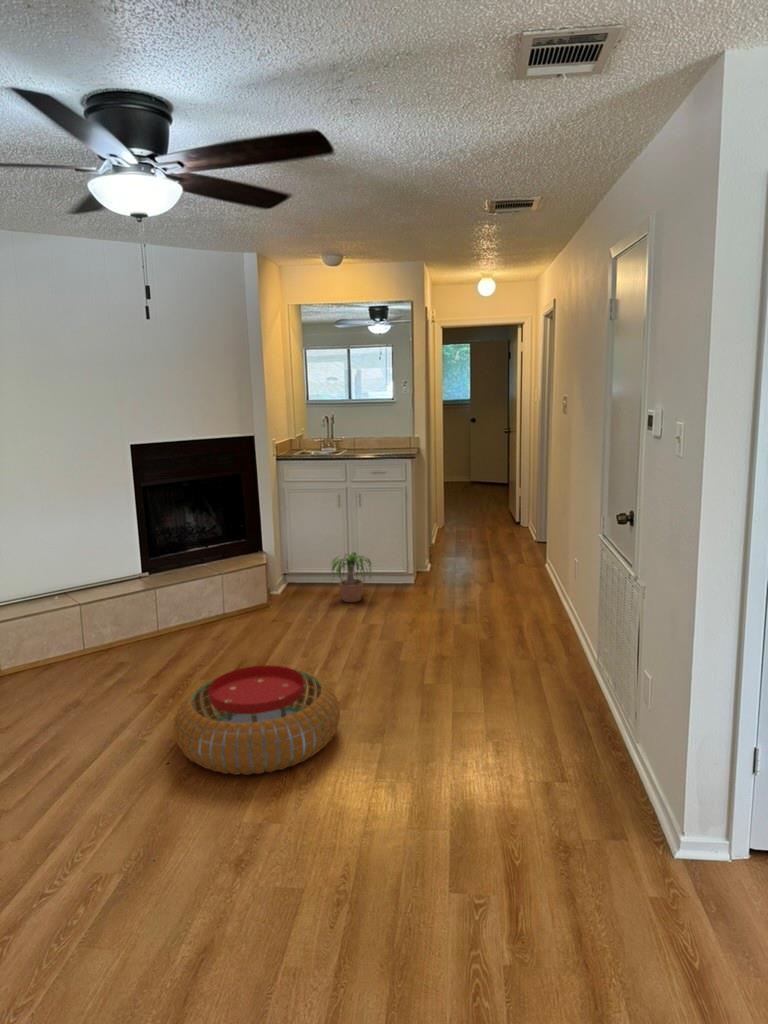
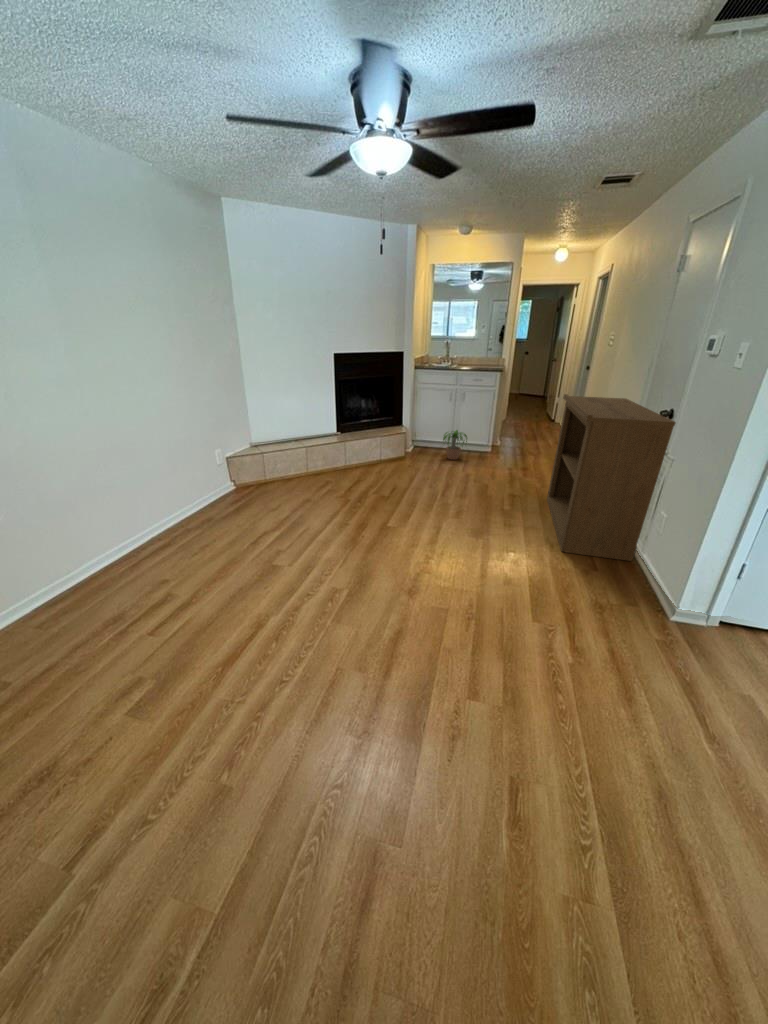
bookshelf: none [493,491,630,757] -> present [547,394,676,561]
pouf: present [174,665,340,775] -> none [367,488,460,546]

